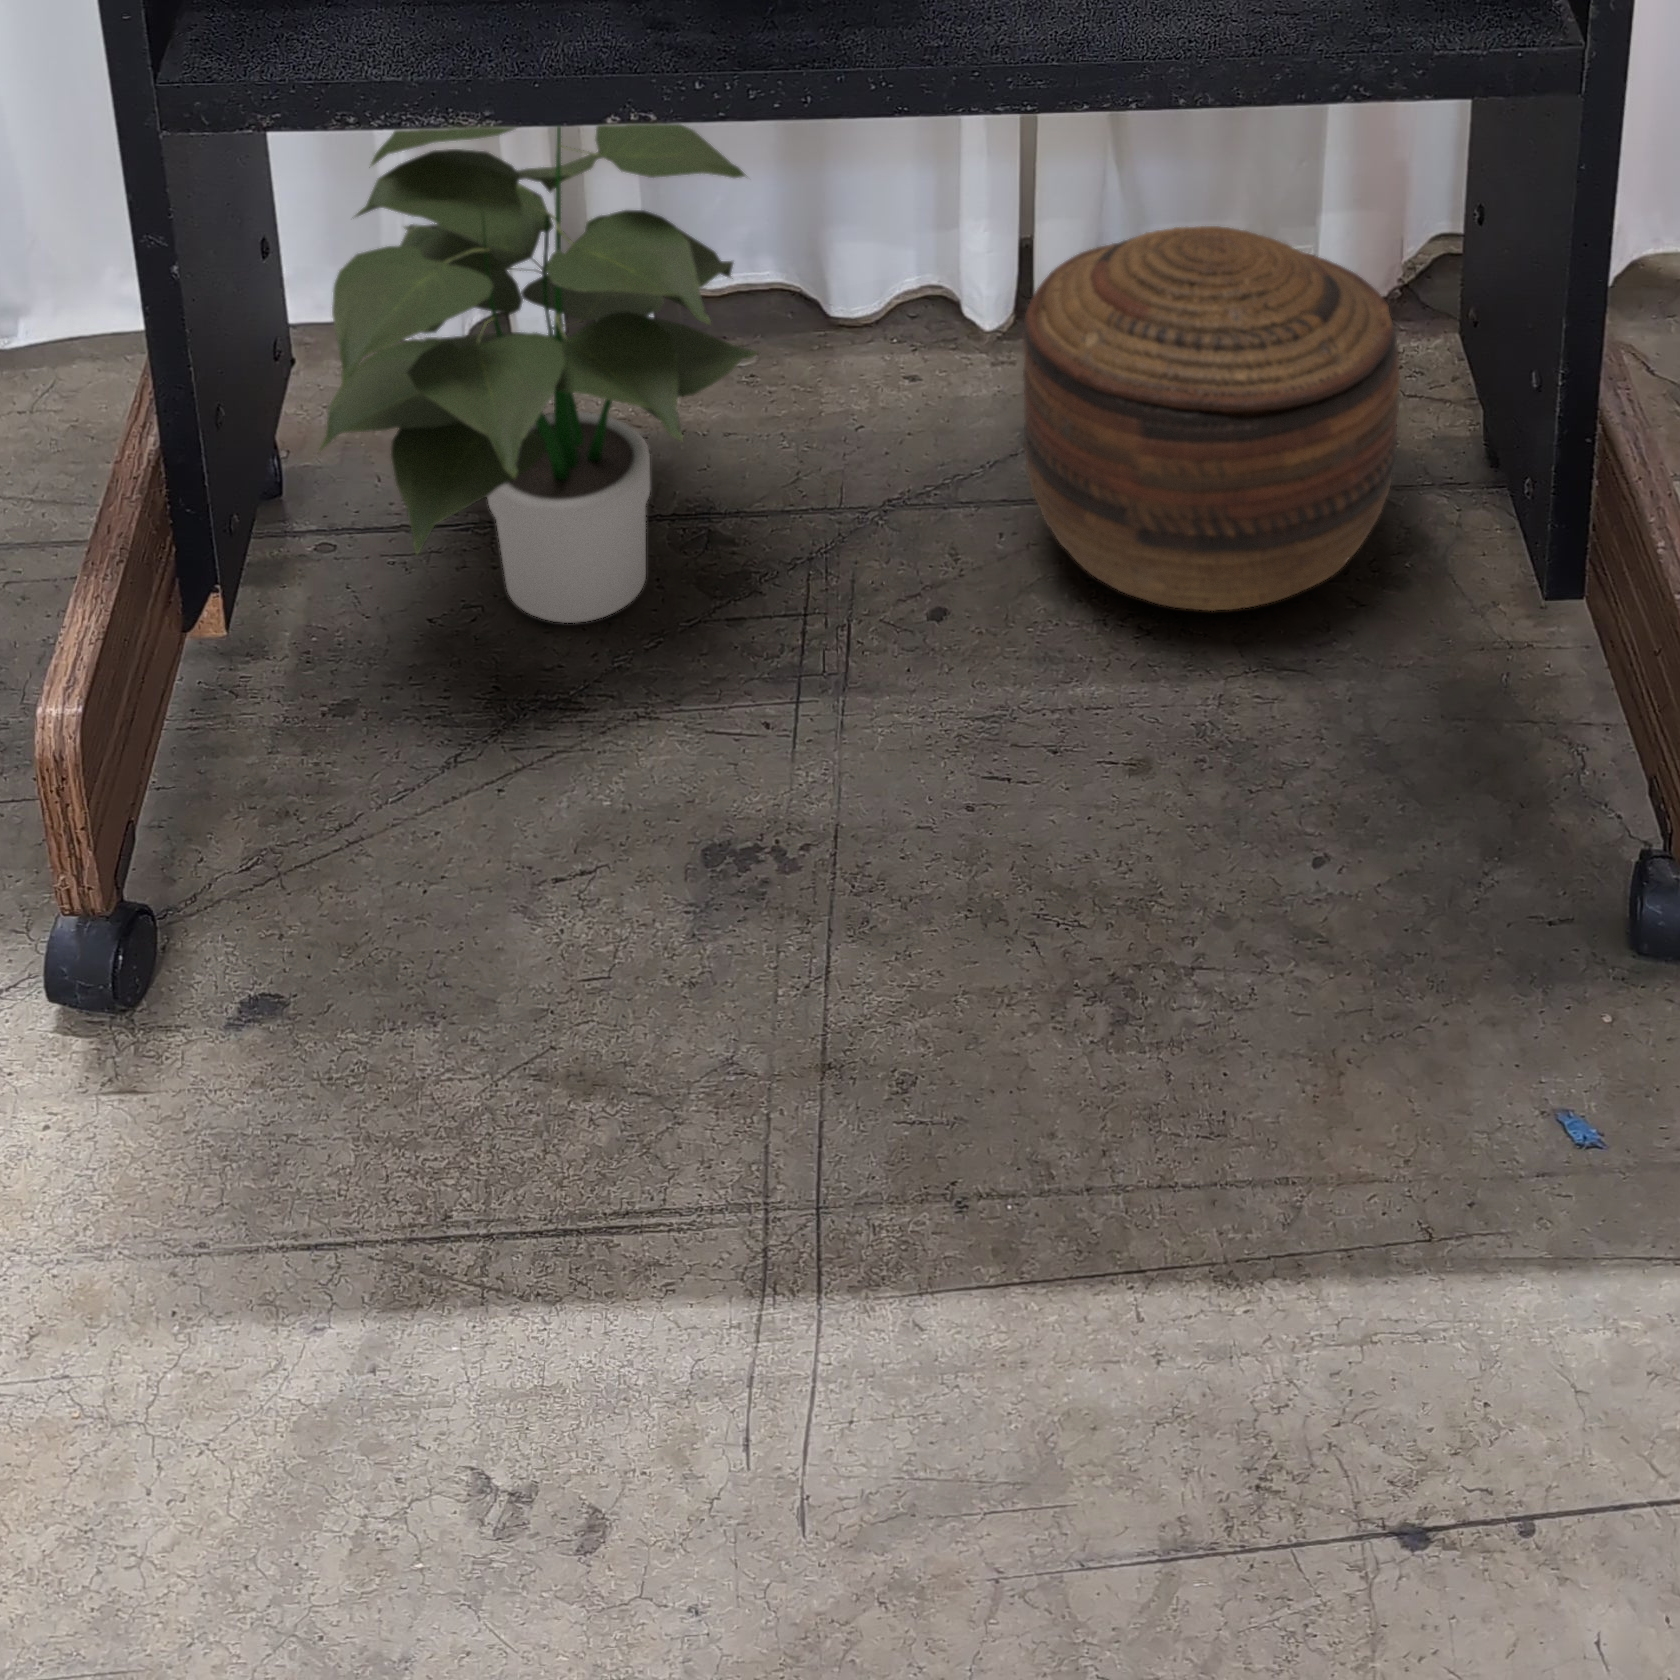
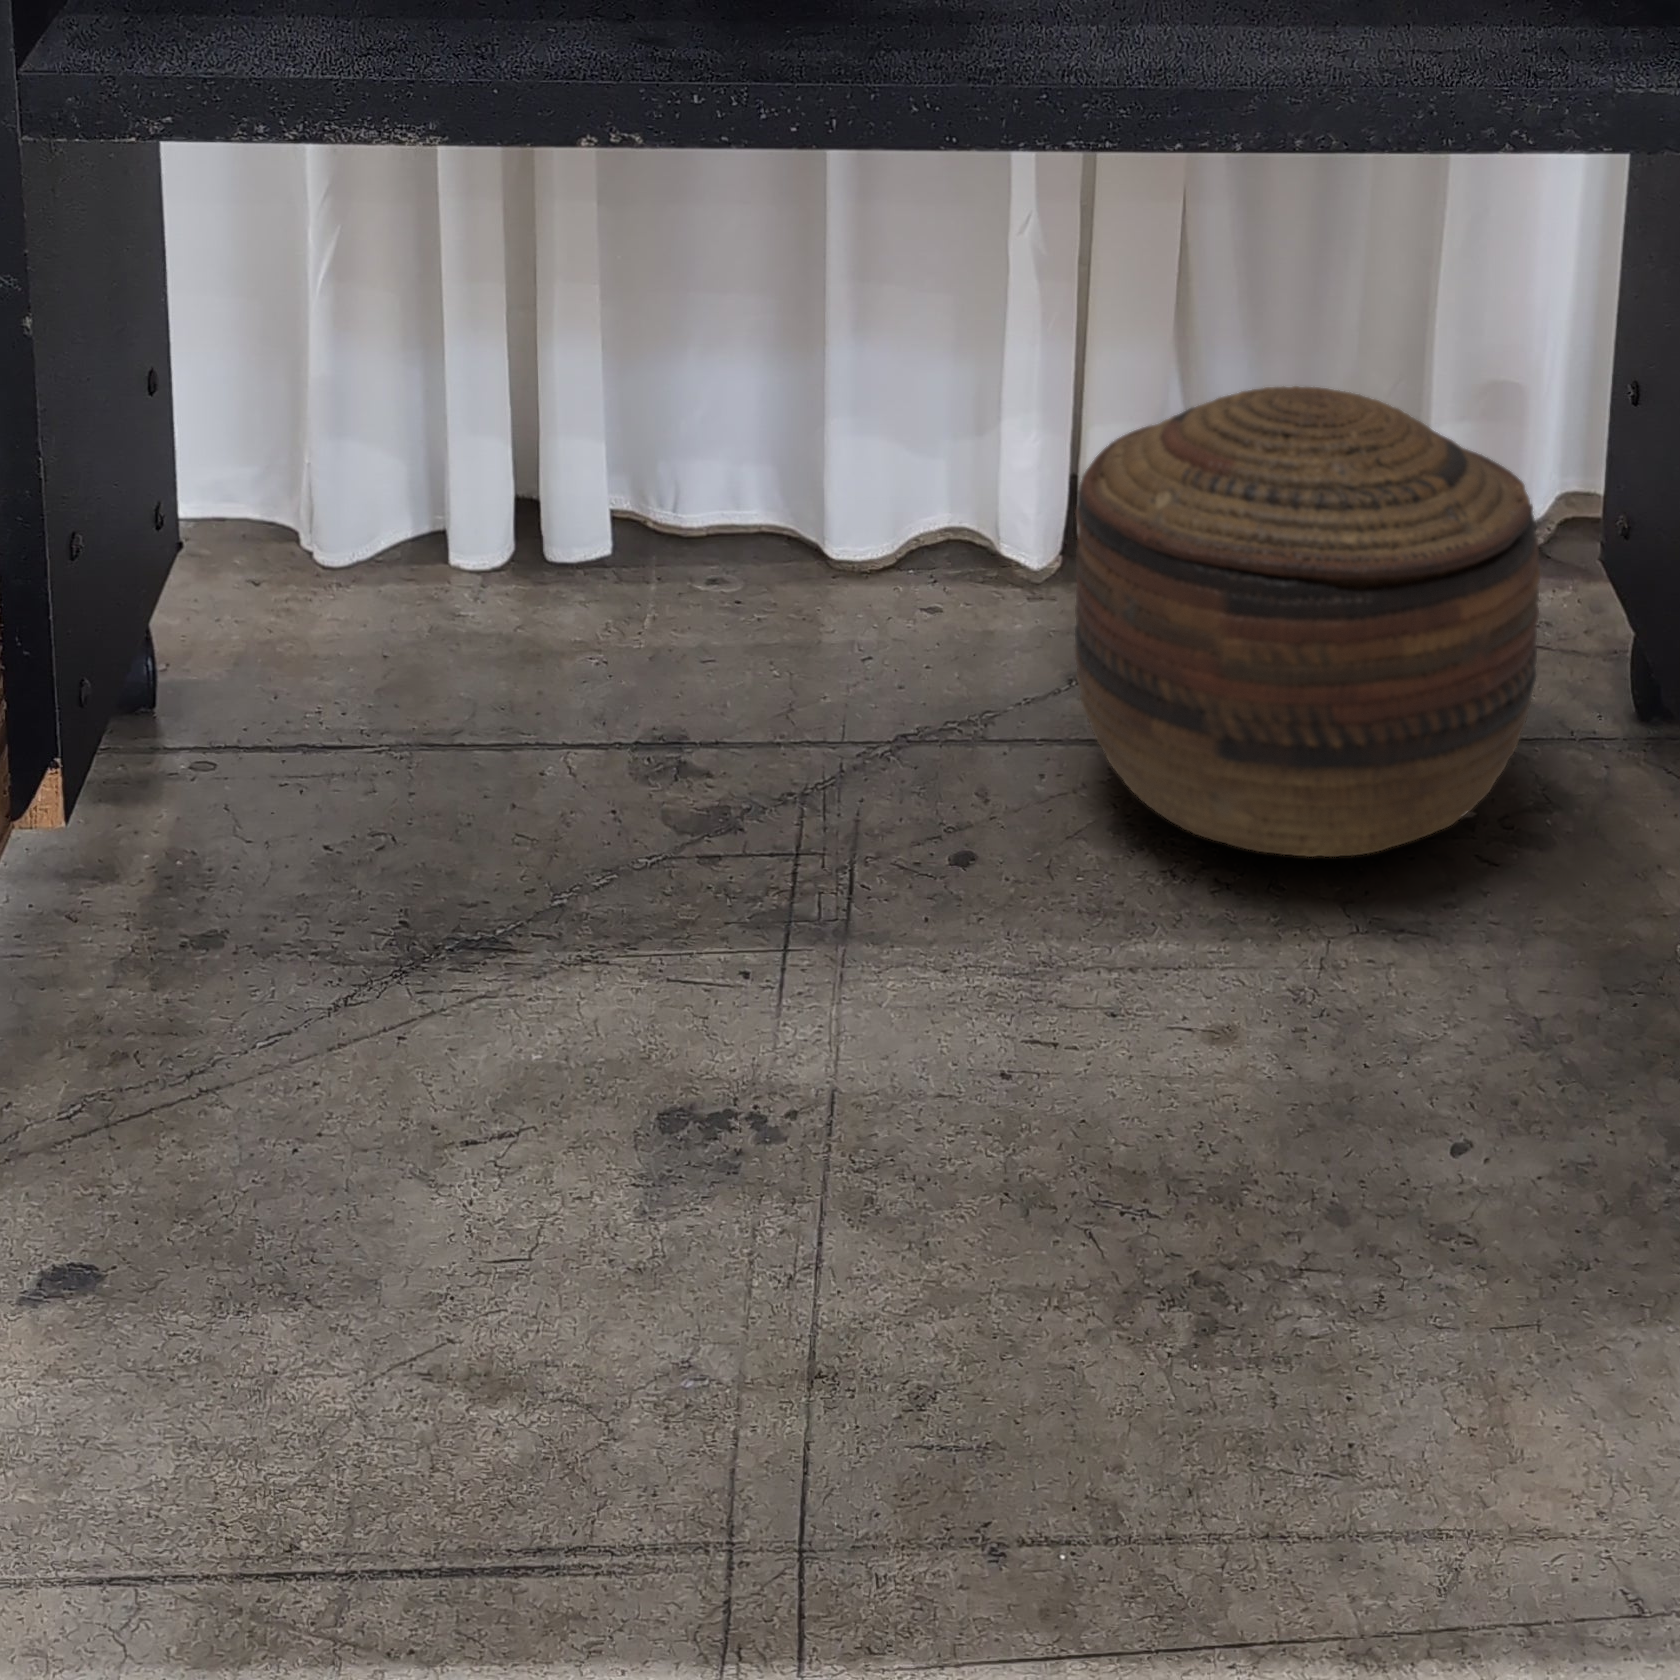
potted plant: present [320,123,758,623] -> none [197,162,754,857]

